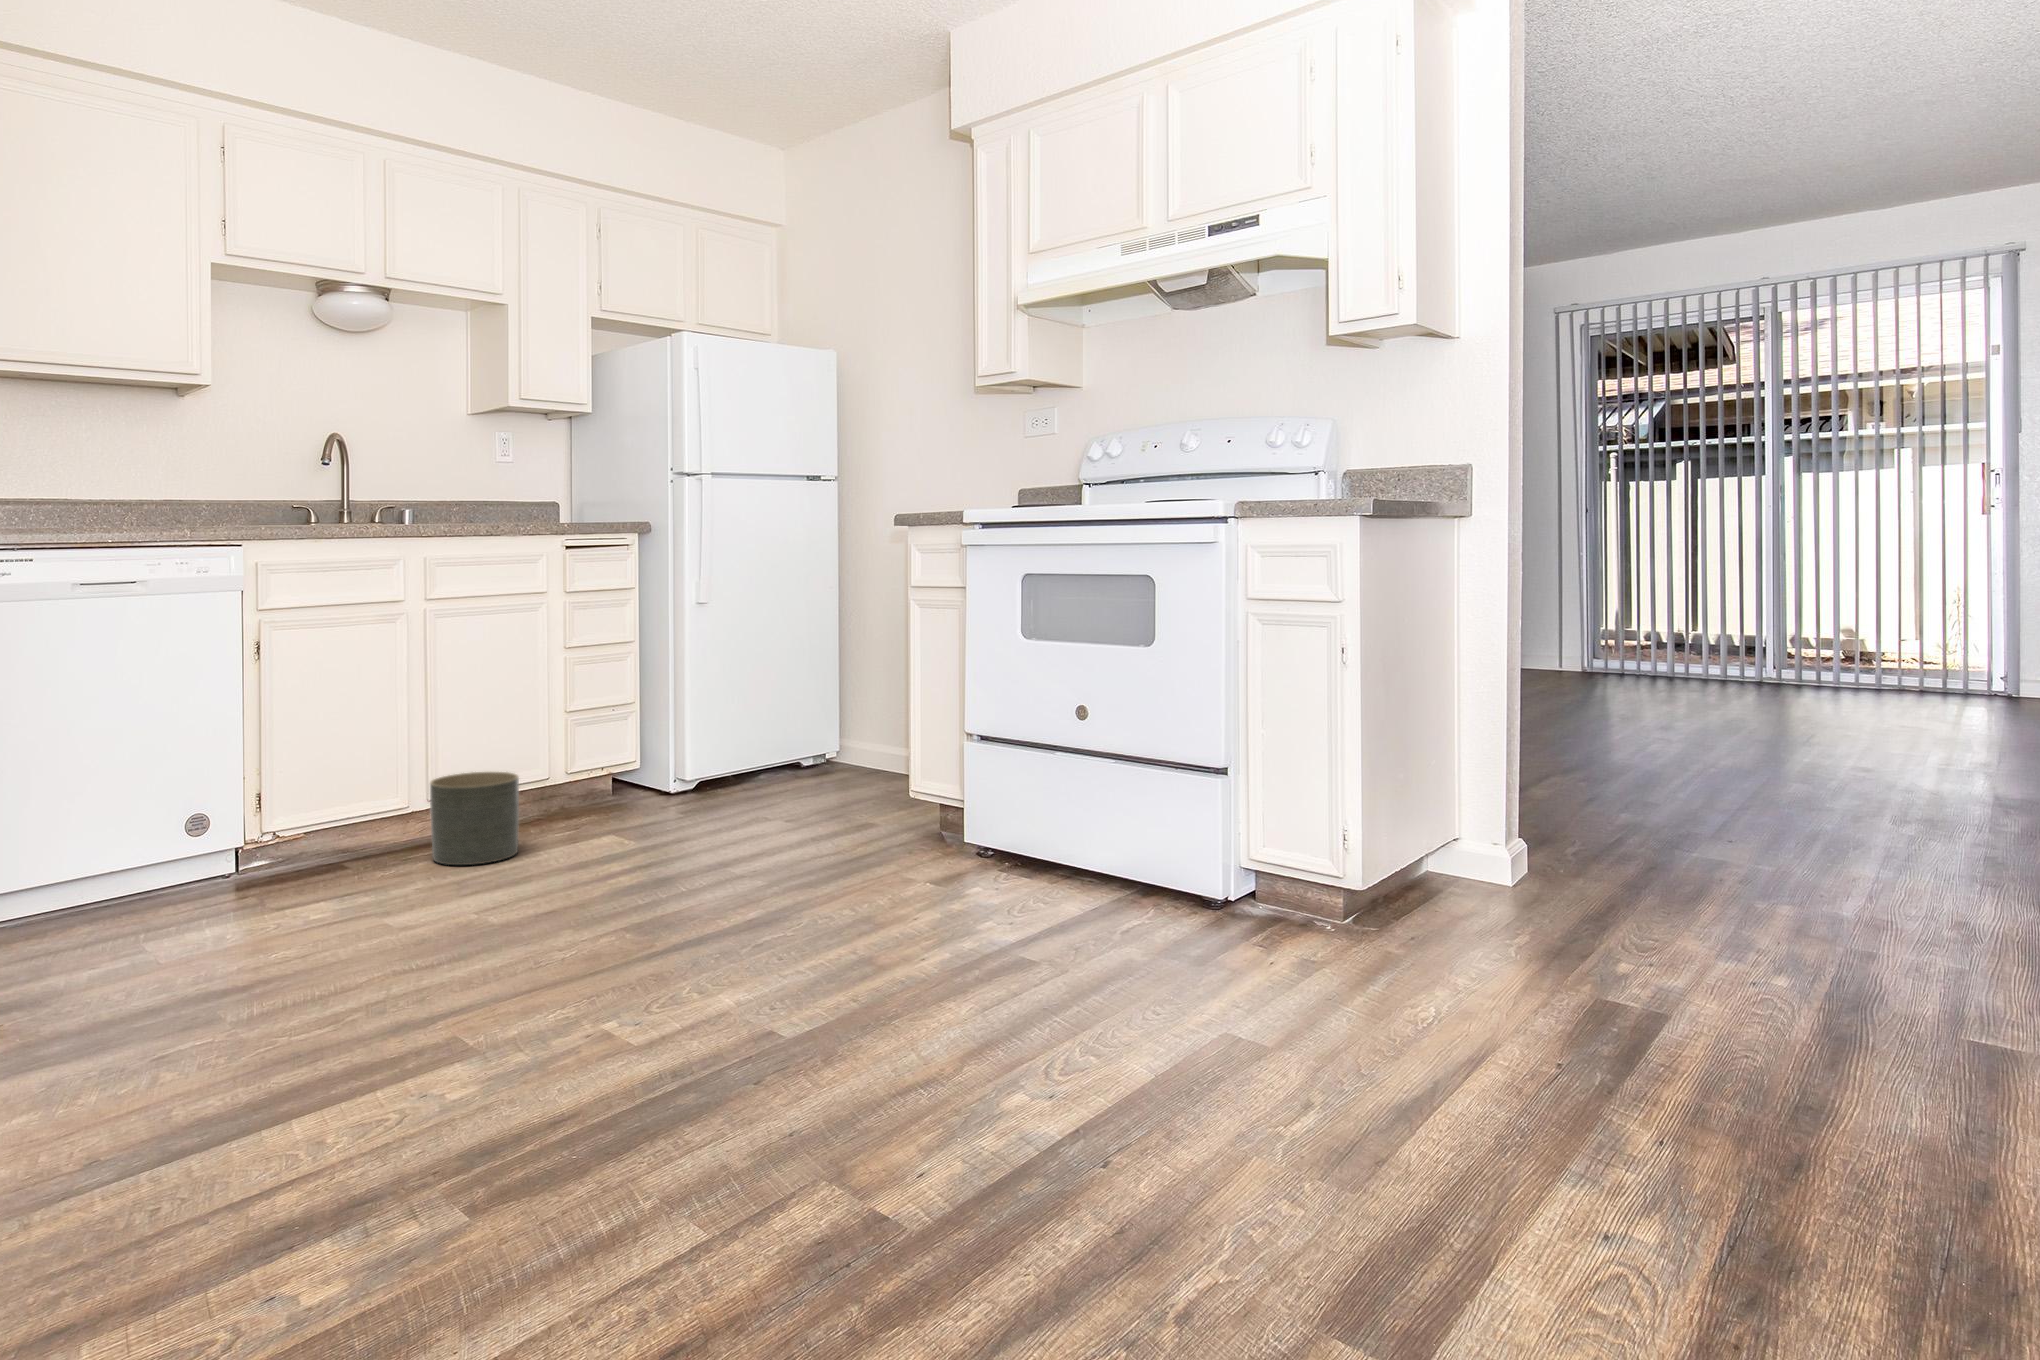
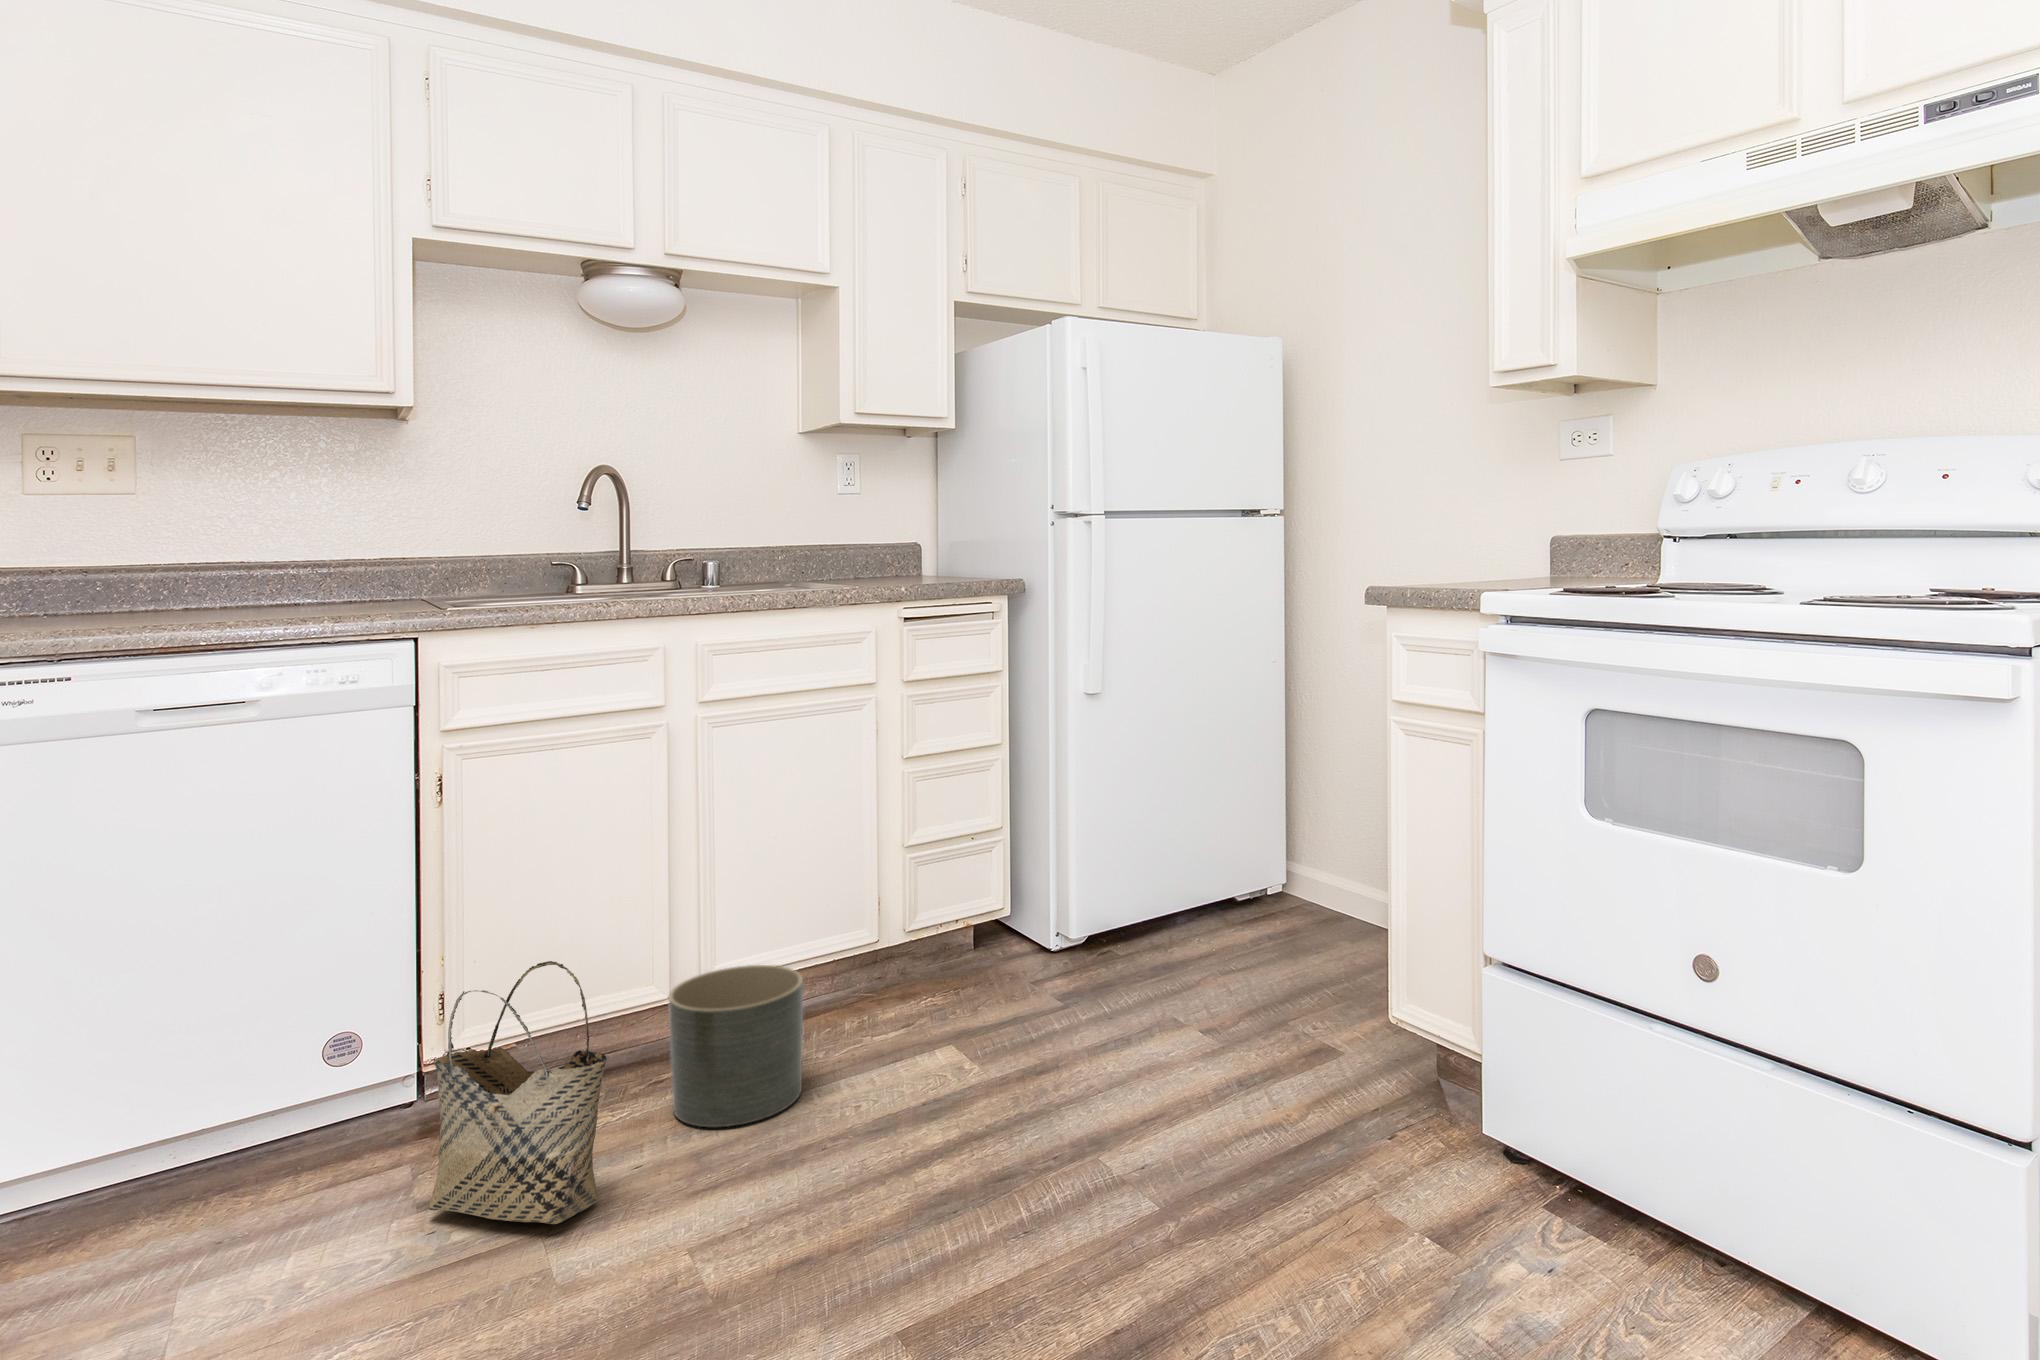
woven basket: none [300,745,415,898] -> present [429,961,607,1224]

